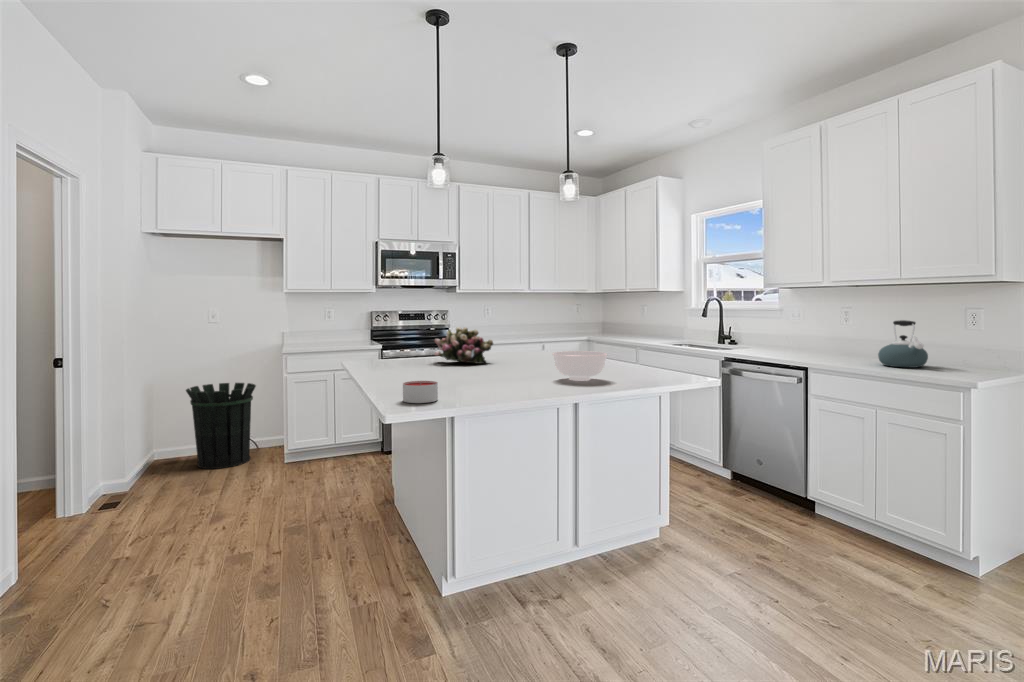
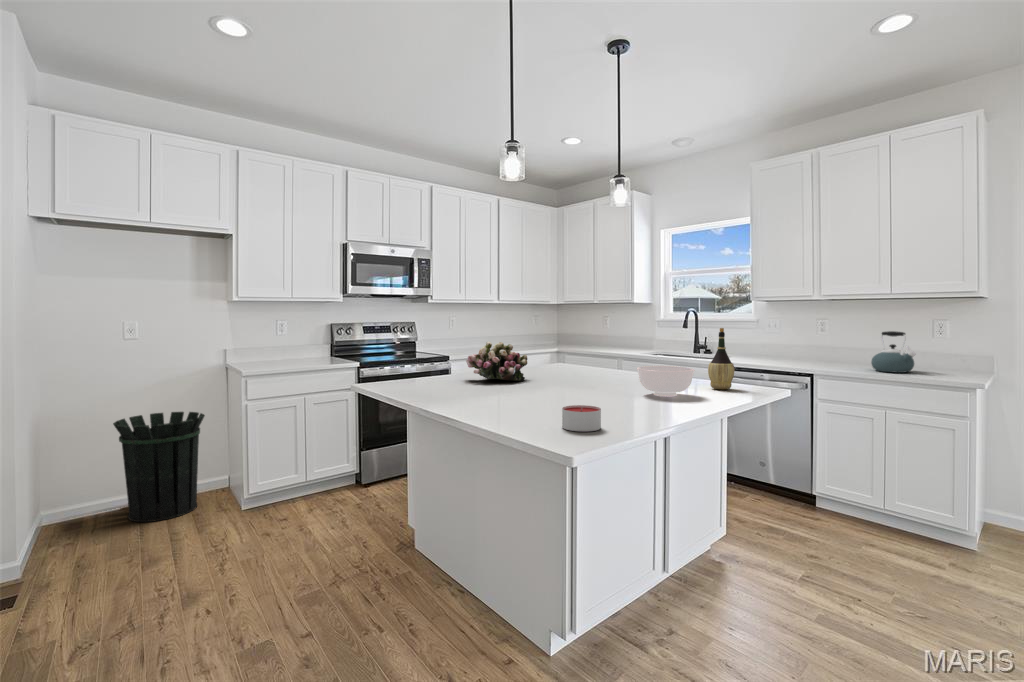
wine bottle: none [643,314,669,377] -> present [708,328,734,389]

